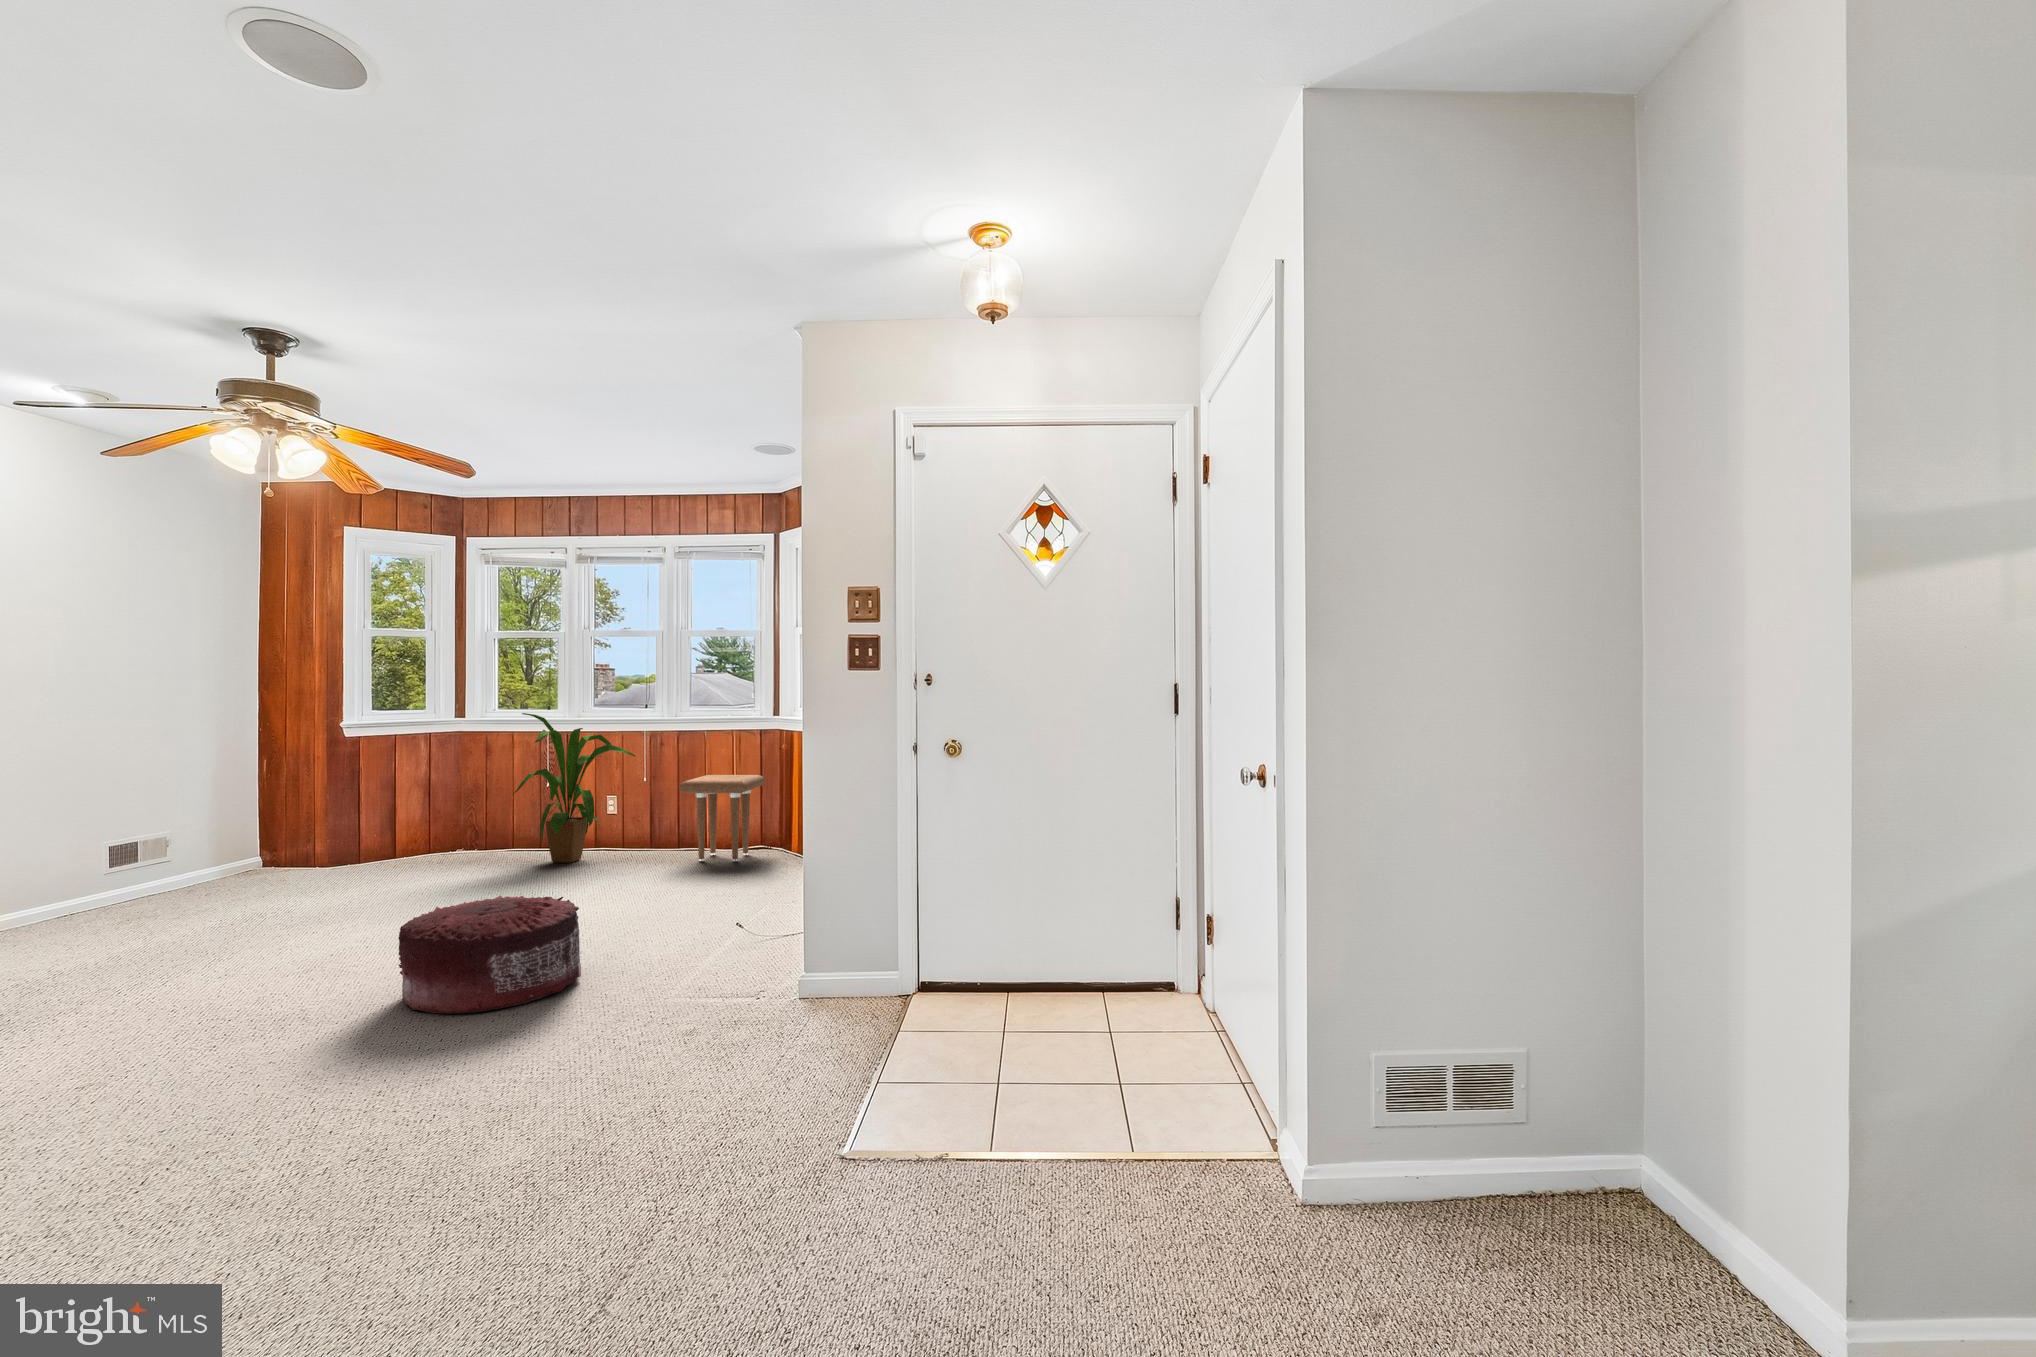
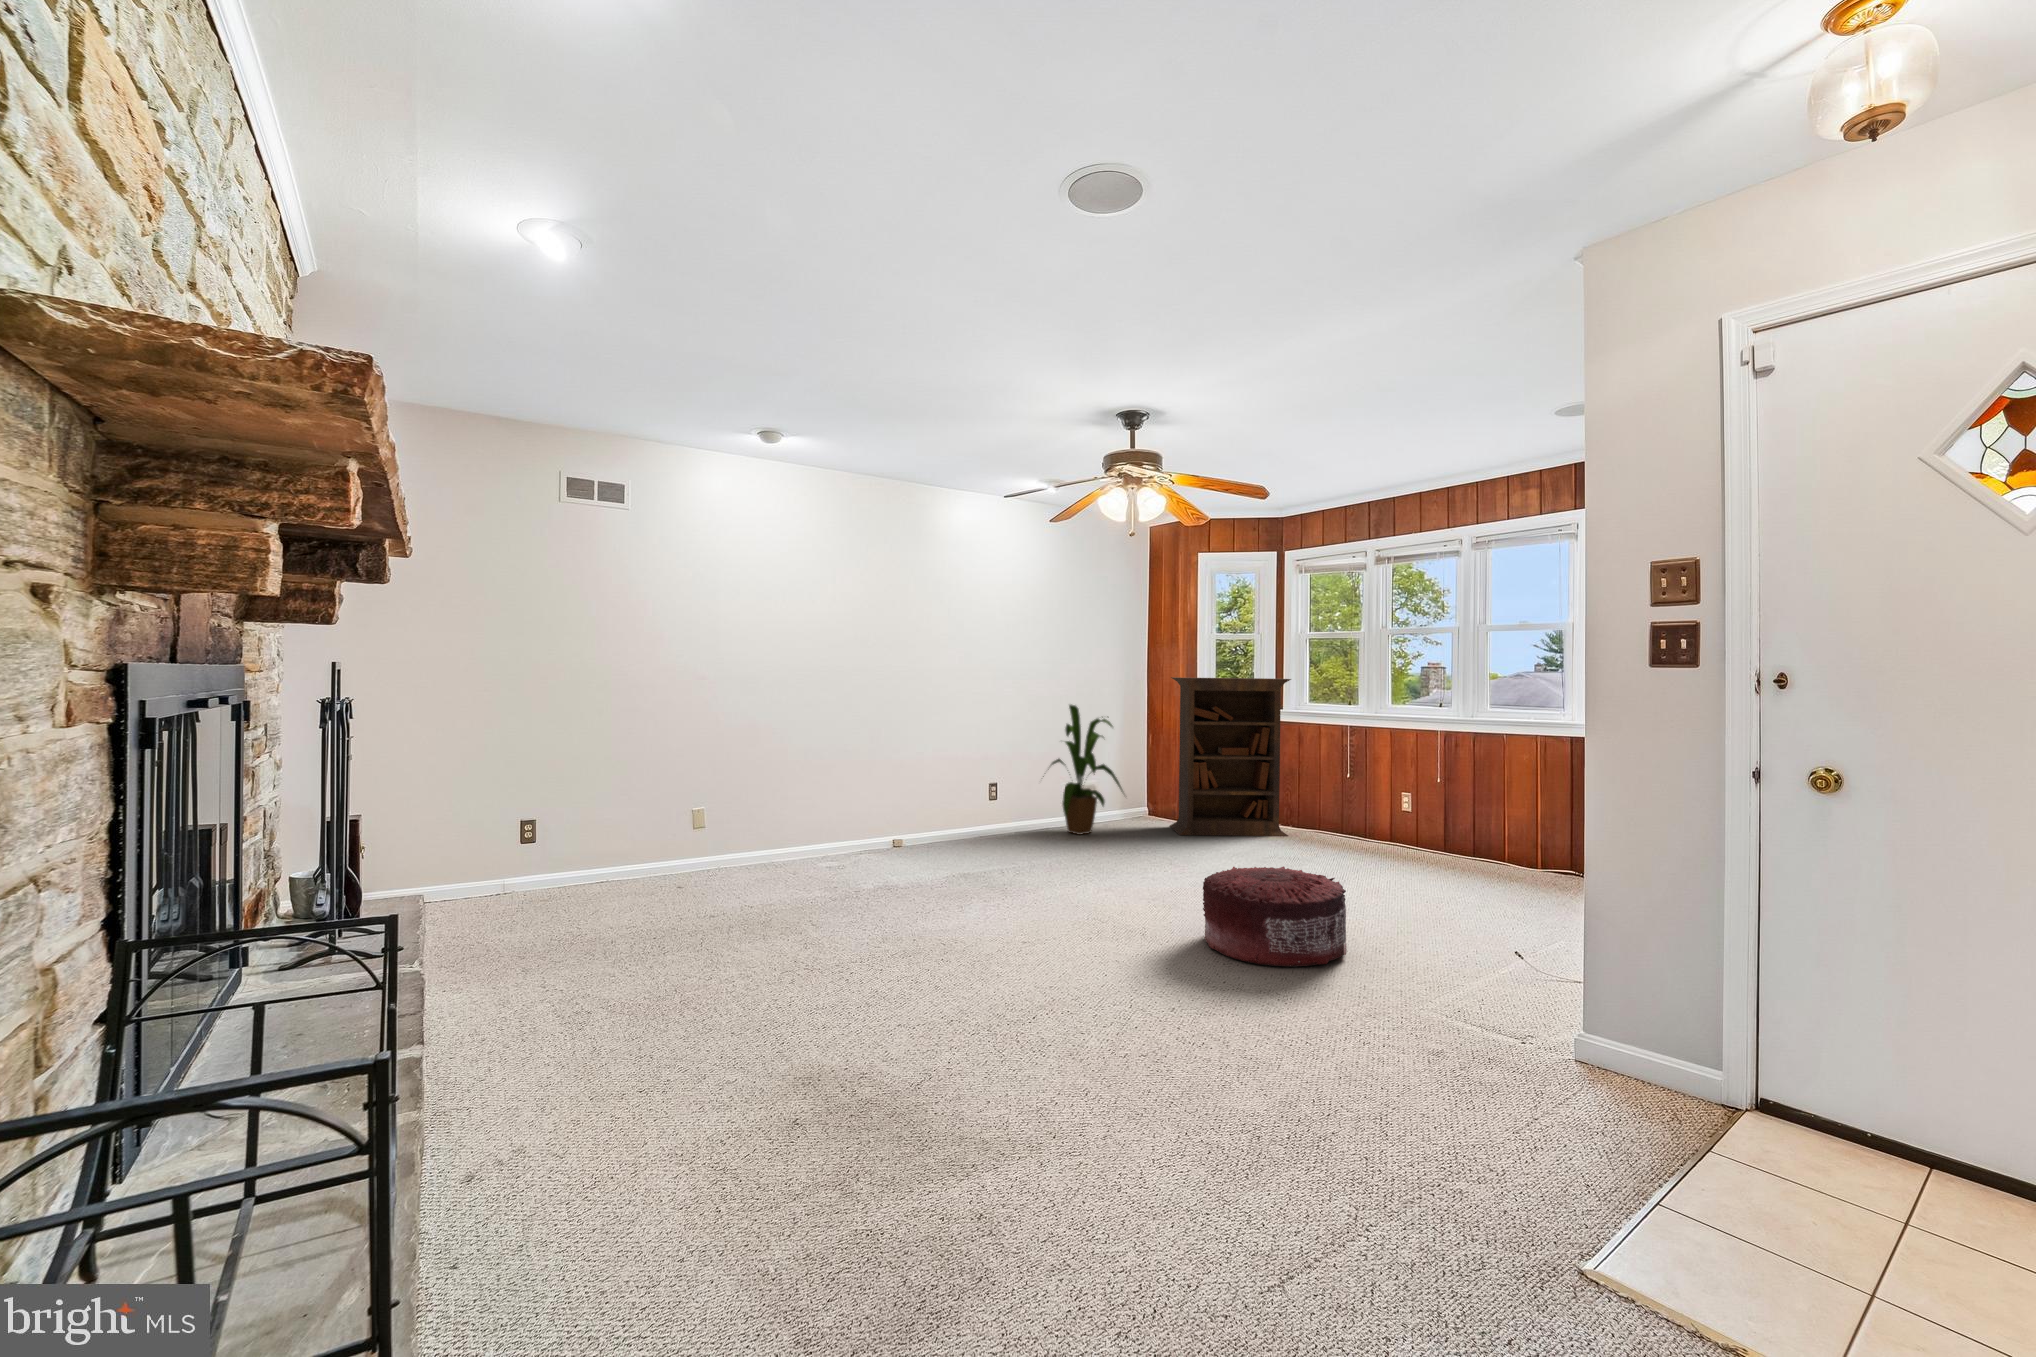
bookcase: none [302,683,479,888] -> present [1170,677,1291,836]
house plant: present [514,713,635,863] -> present [1043,705,1123,835]
side table: present [679,775,765,861] -> none [1470,778,1571,873]

